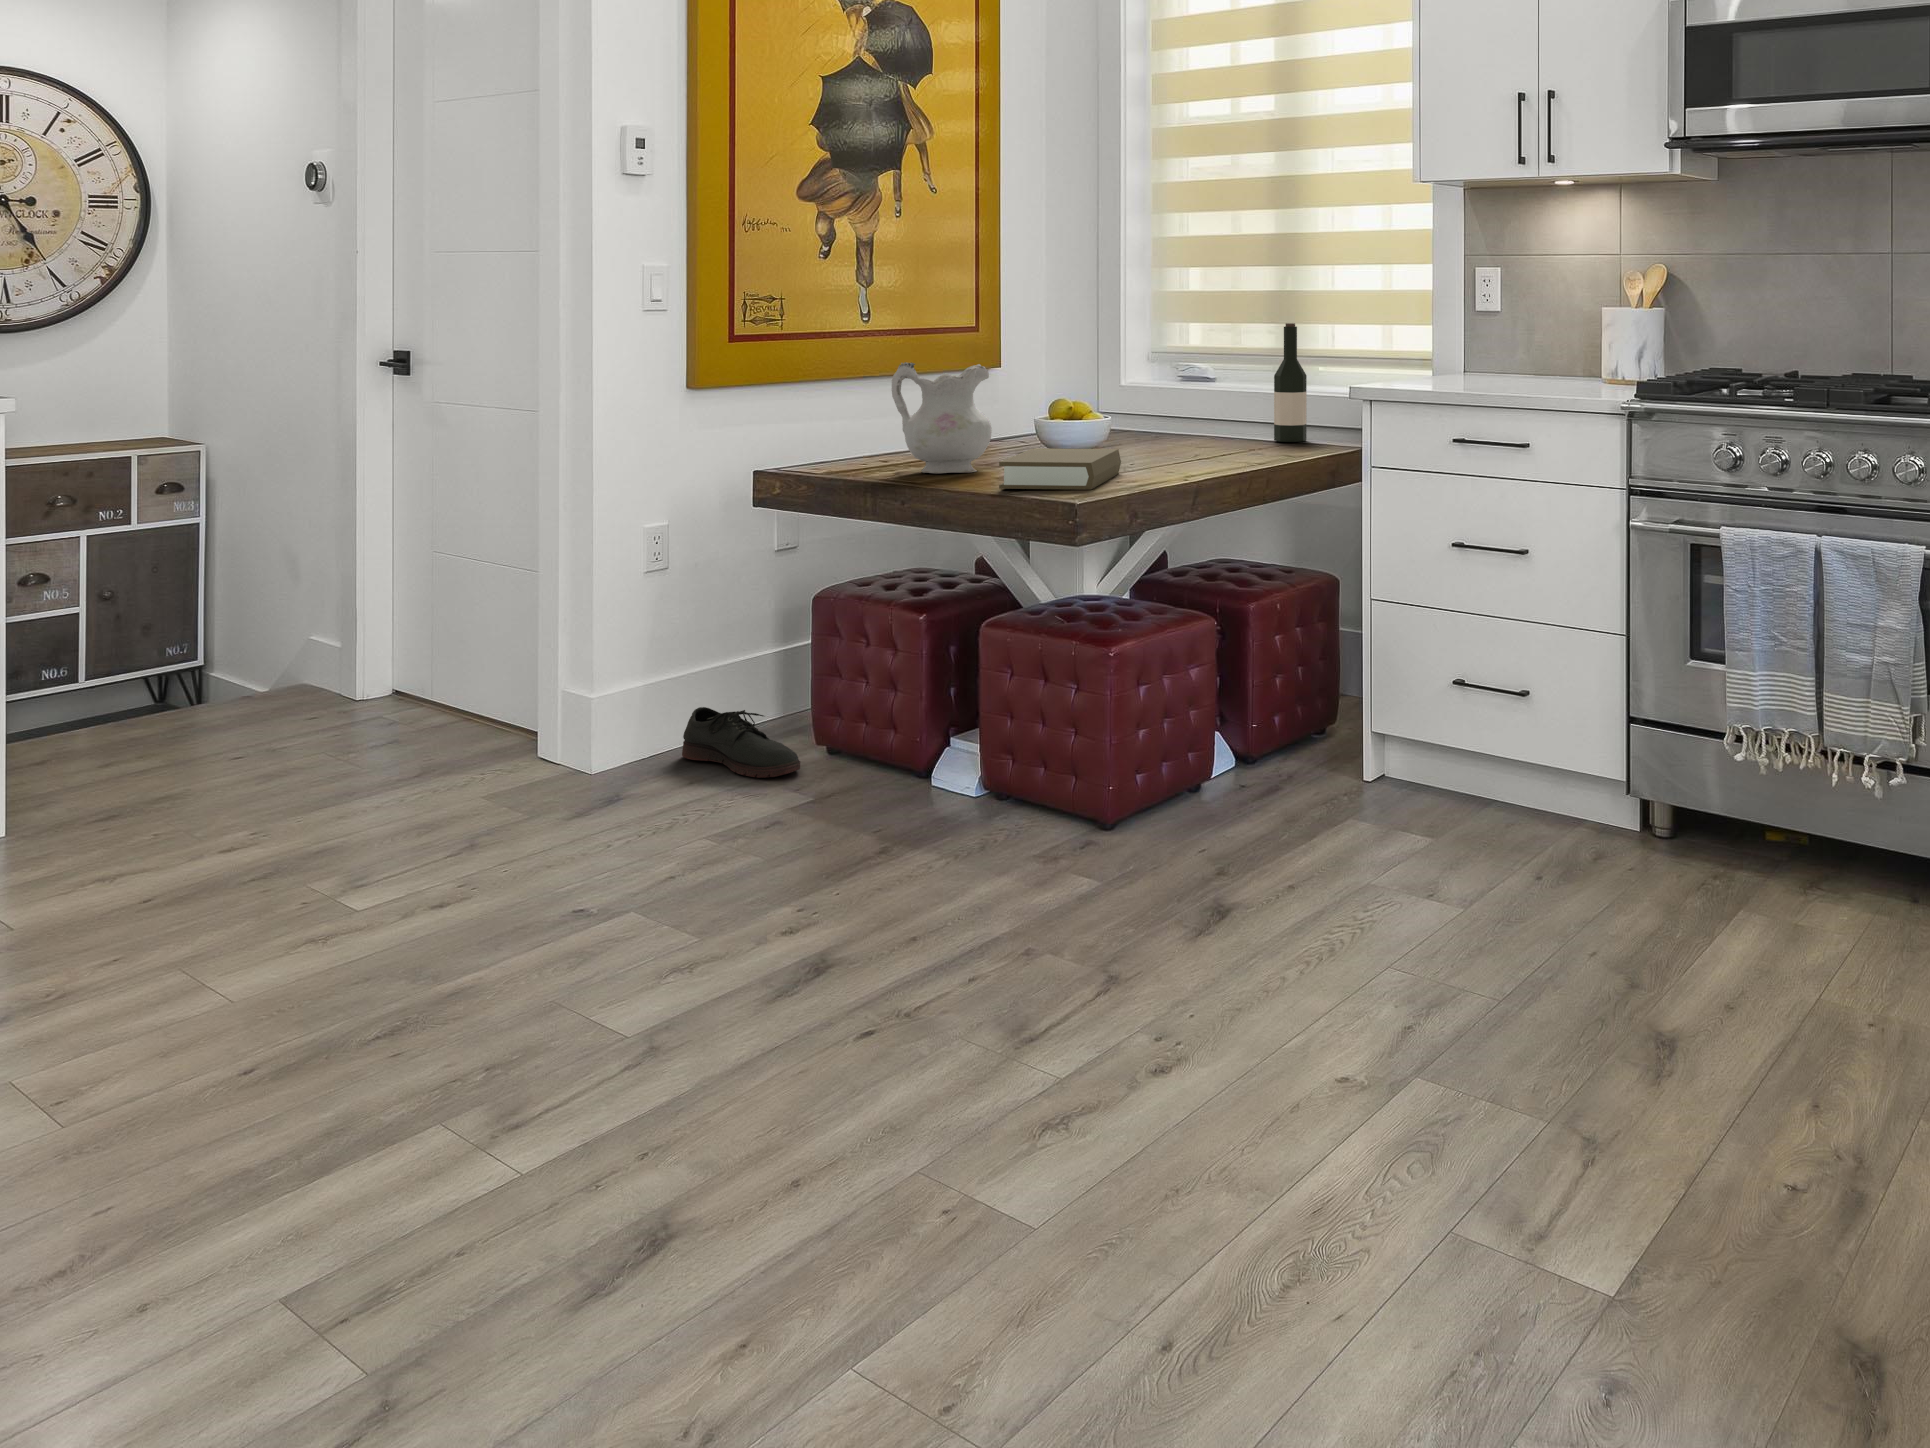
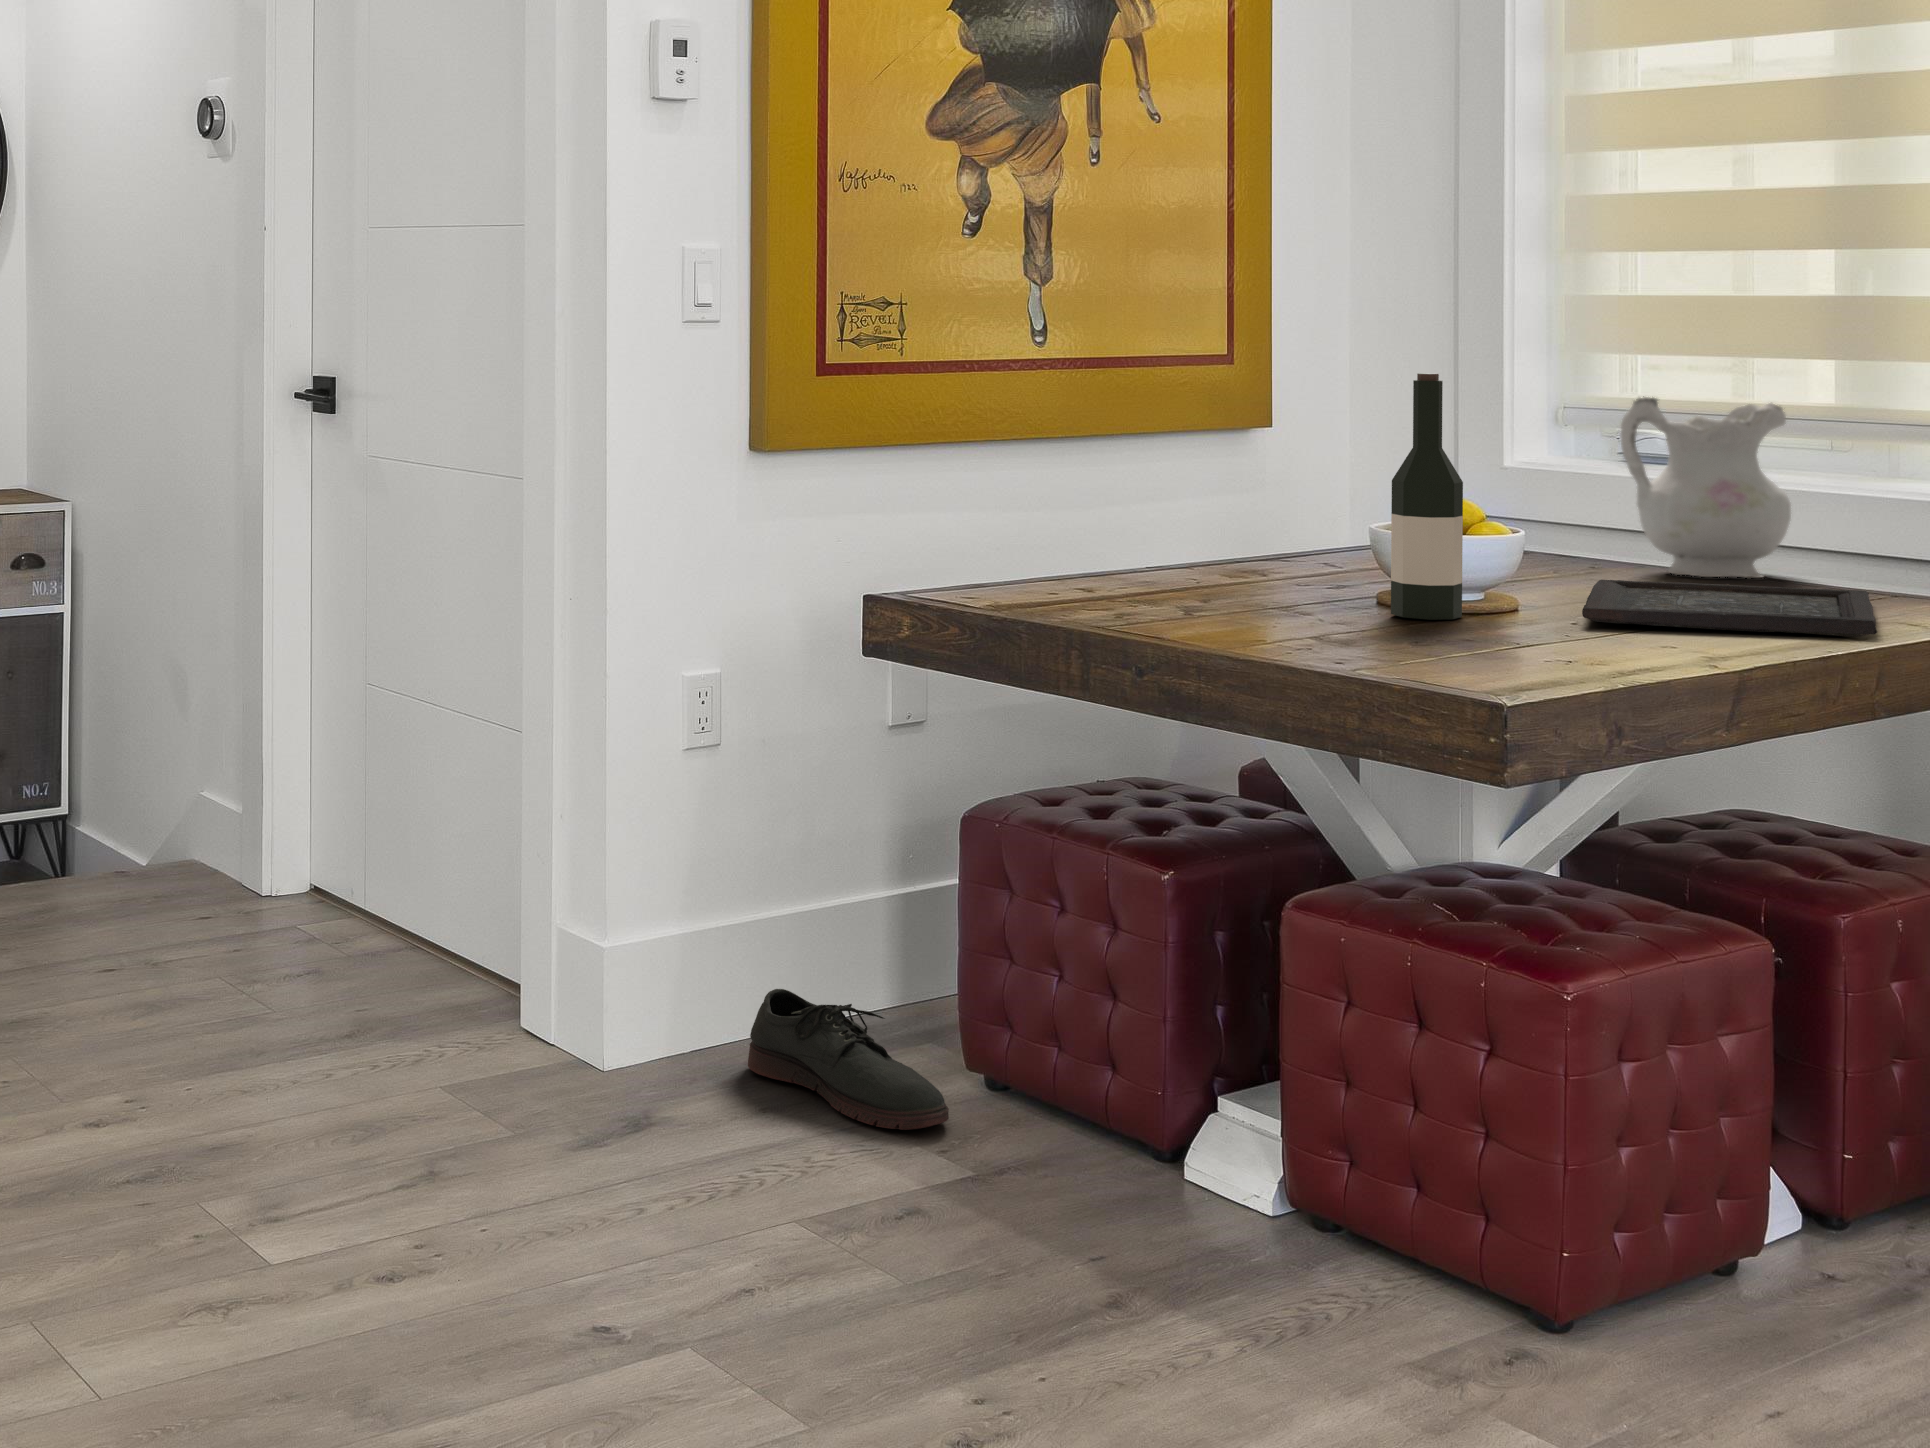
wine bottle: present [1274,323,1307,442] -> present [1391,373,1463,620]
ceramic pitcher: present [892,362,992,474] -> present [1621,396,1791,578]
tray: none [1137,441,1284,463] -> present [1582,580,1877,637]
book: present [999,448,1121,490] -> none [1339,586,1561,677]

